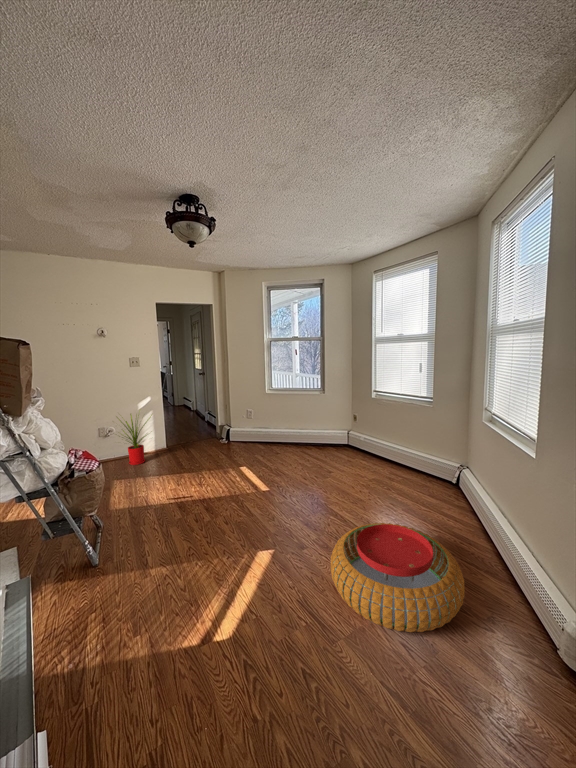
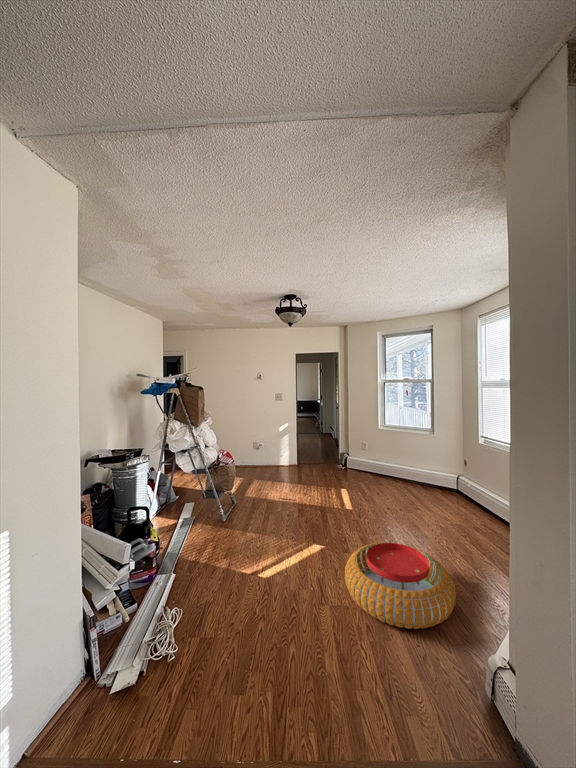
house plant: present [117,414,151,465] -> none [258,431,288,472]

